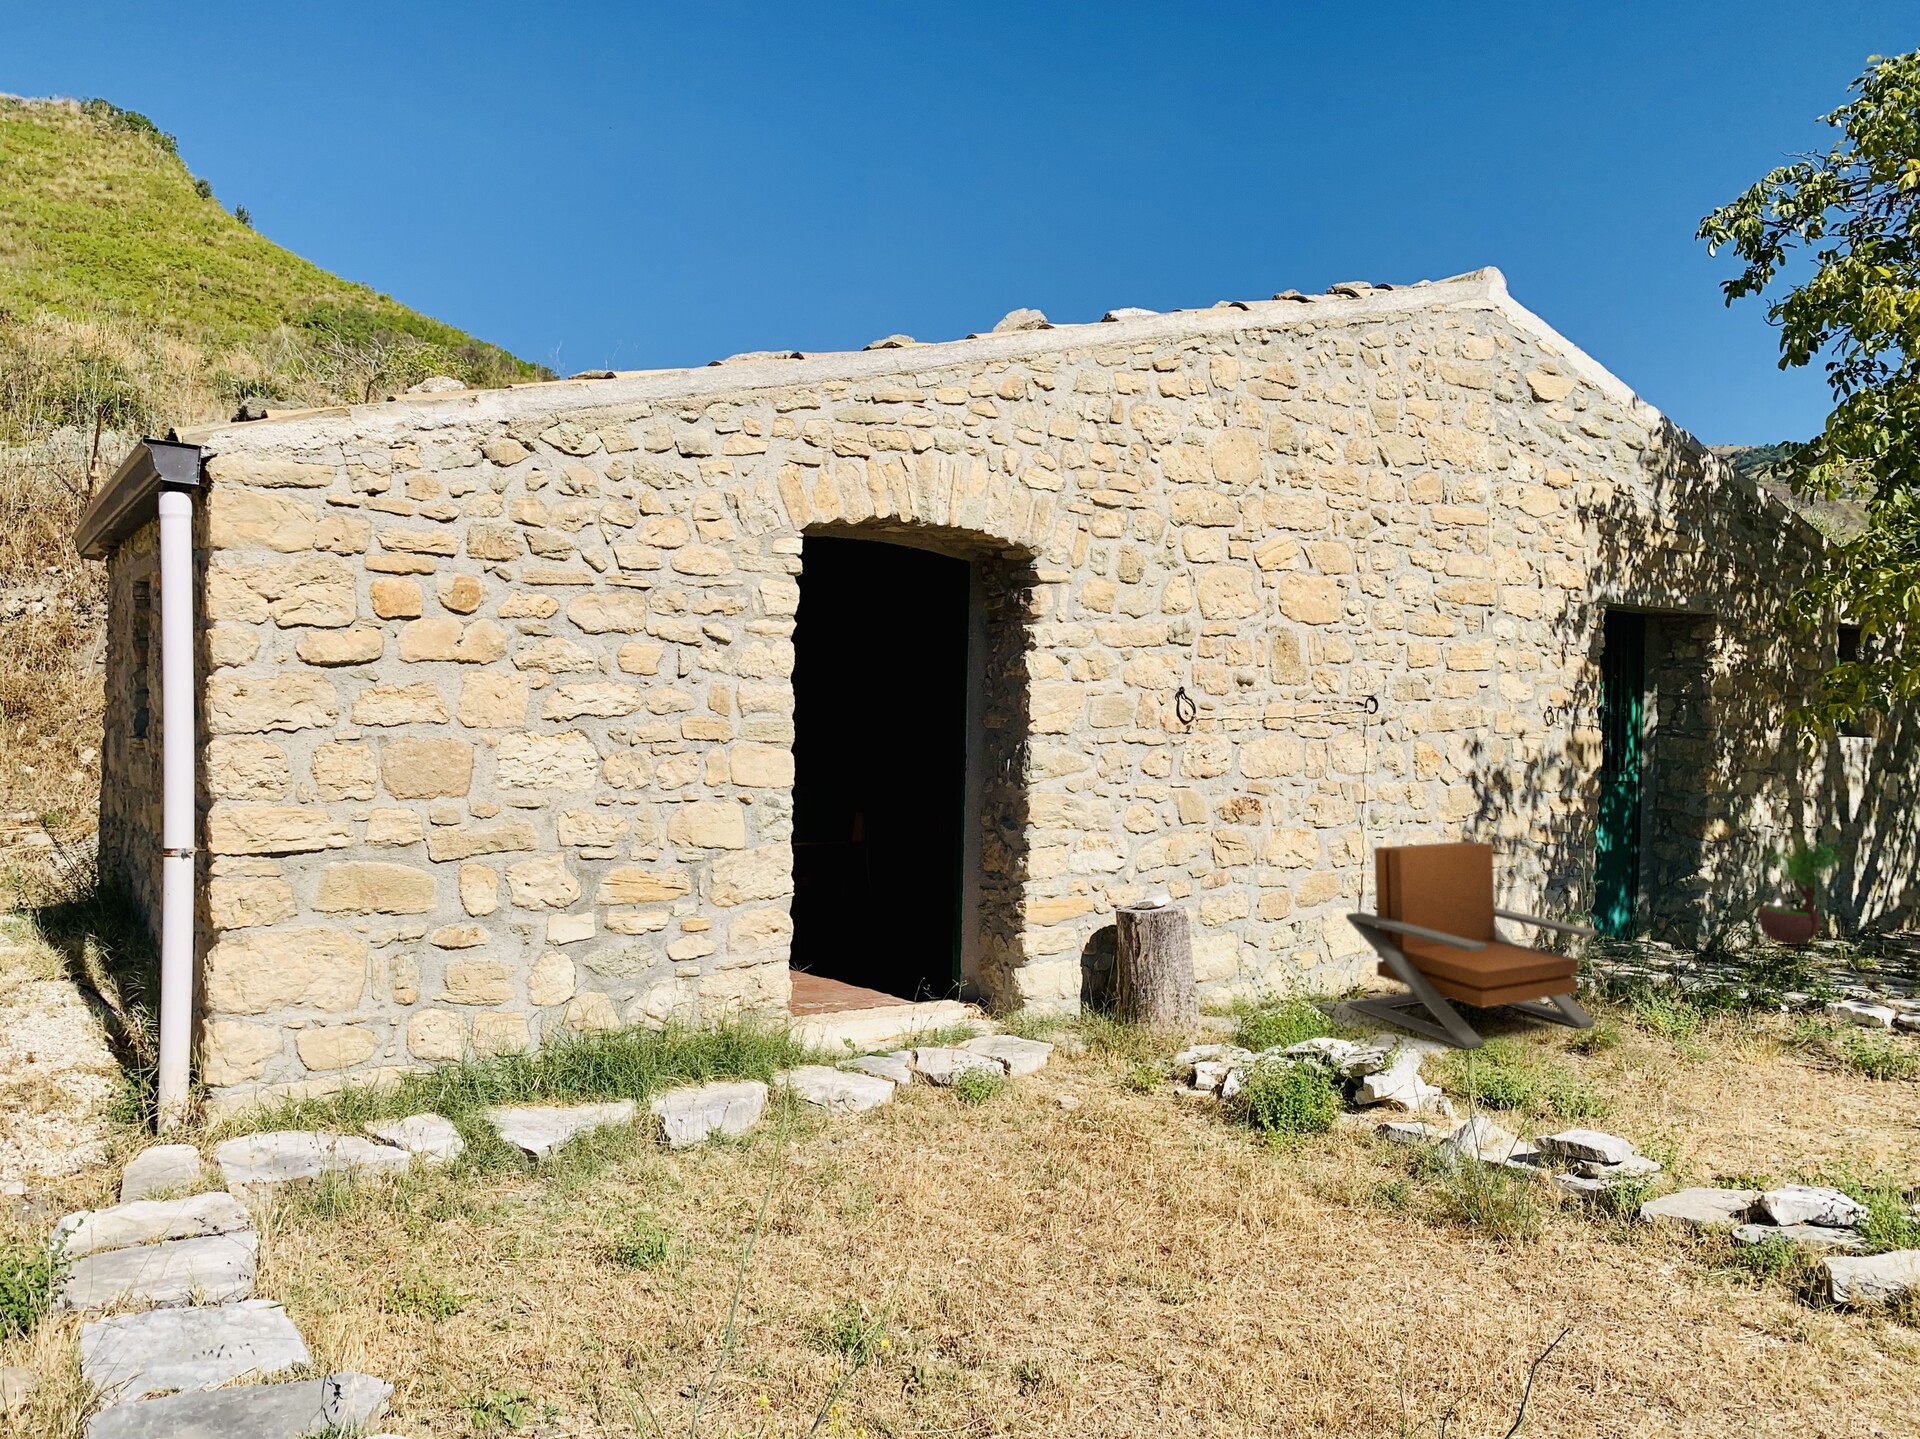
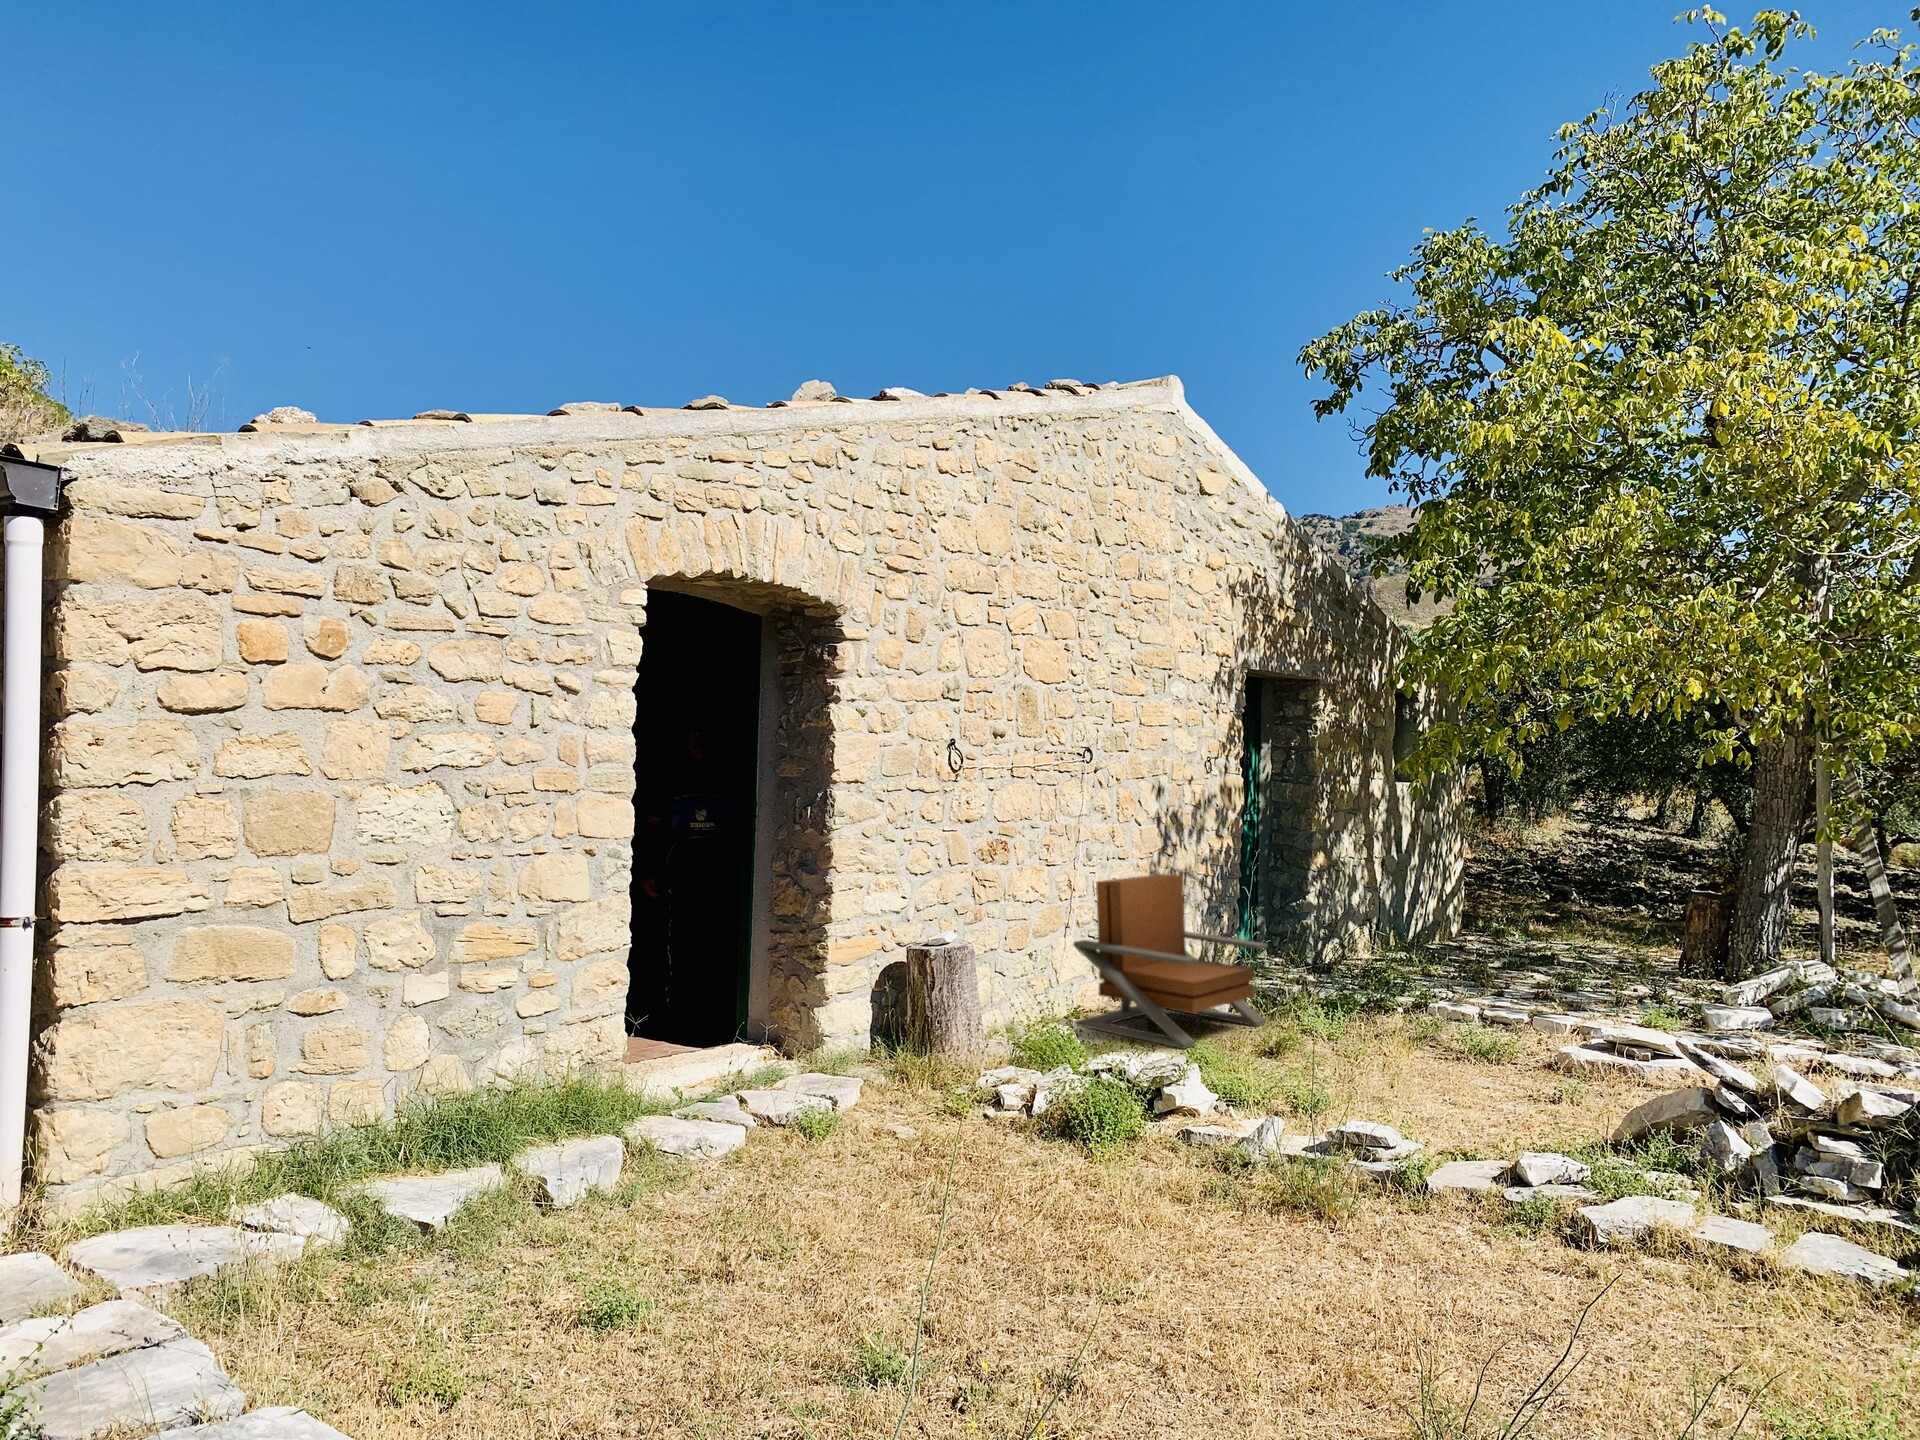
potted tree: present [1759,839,1839,945] -> none [1348,859,1407,954]

